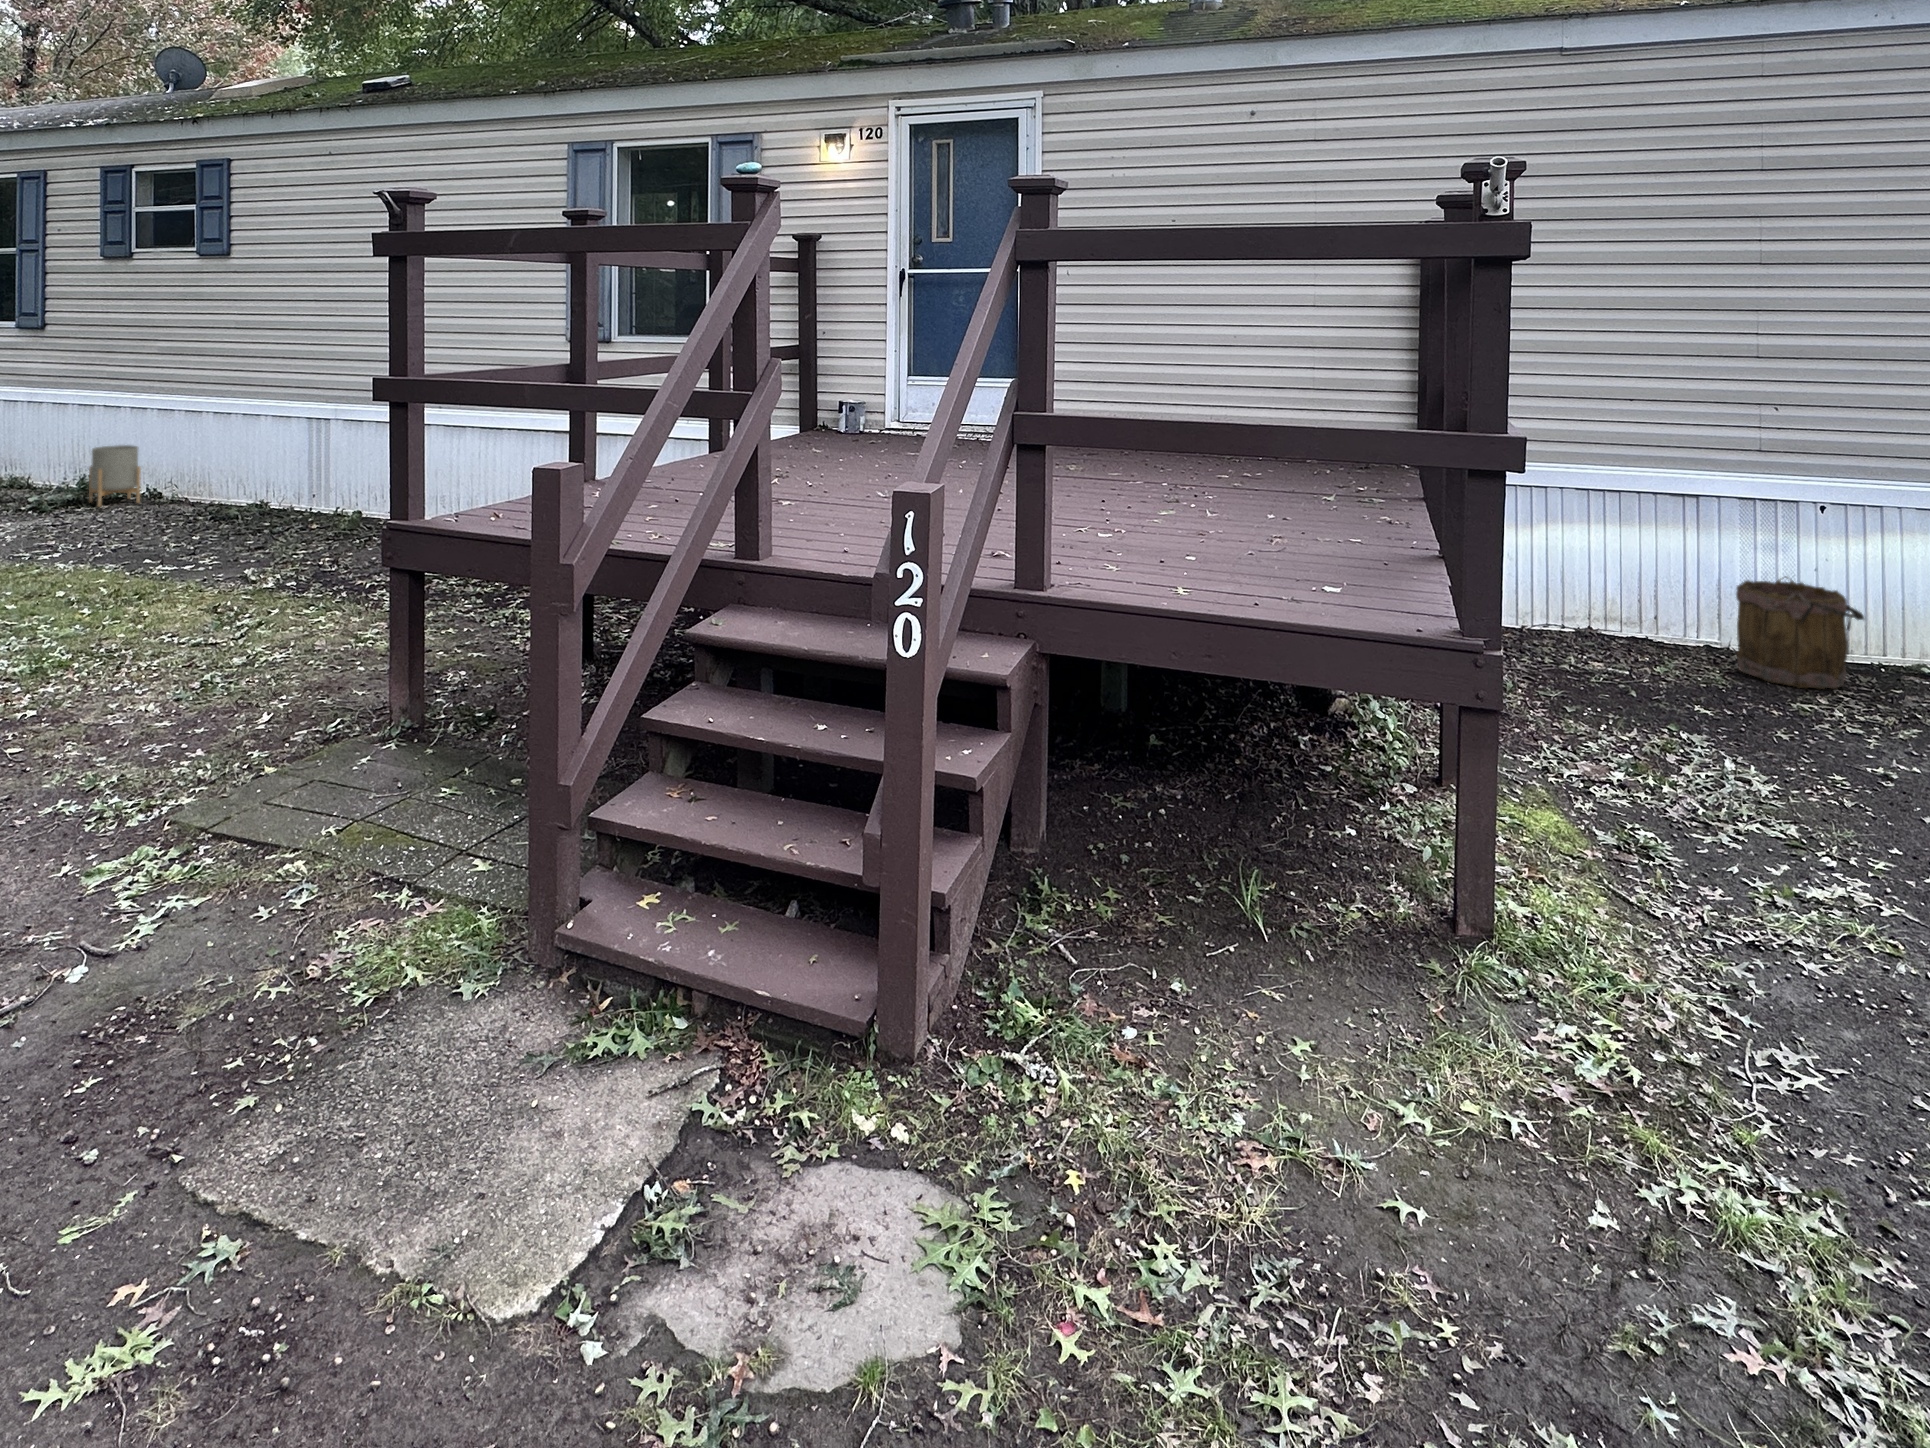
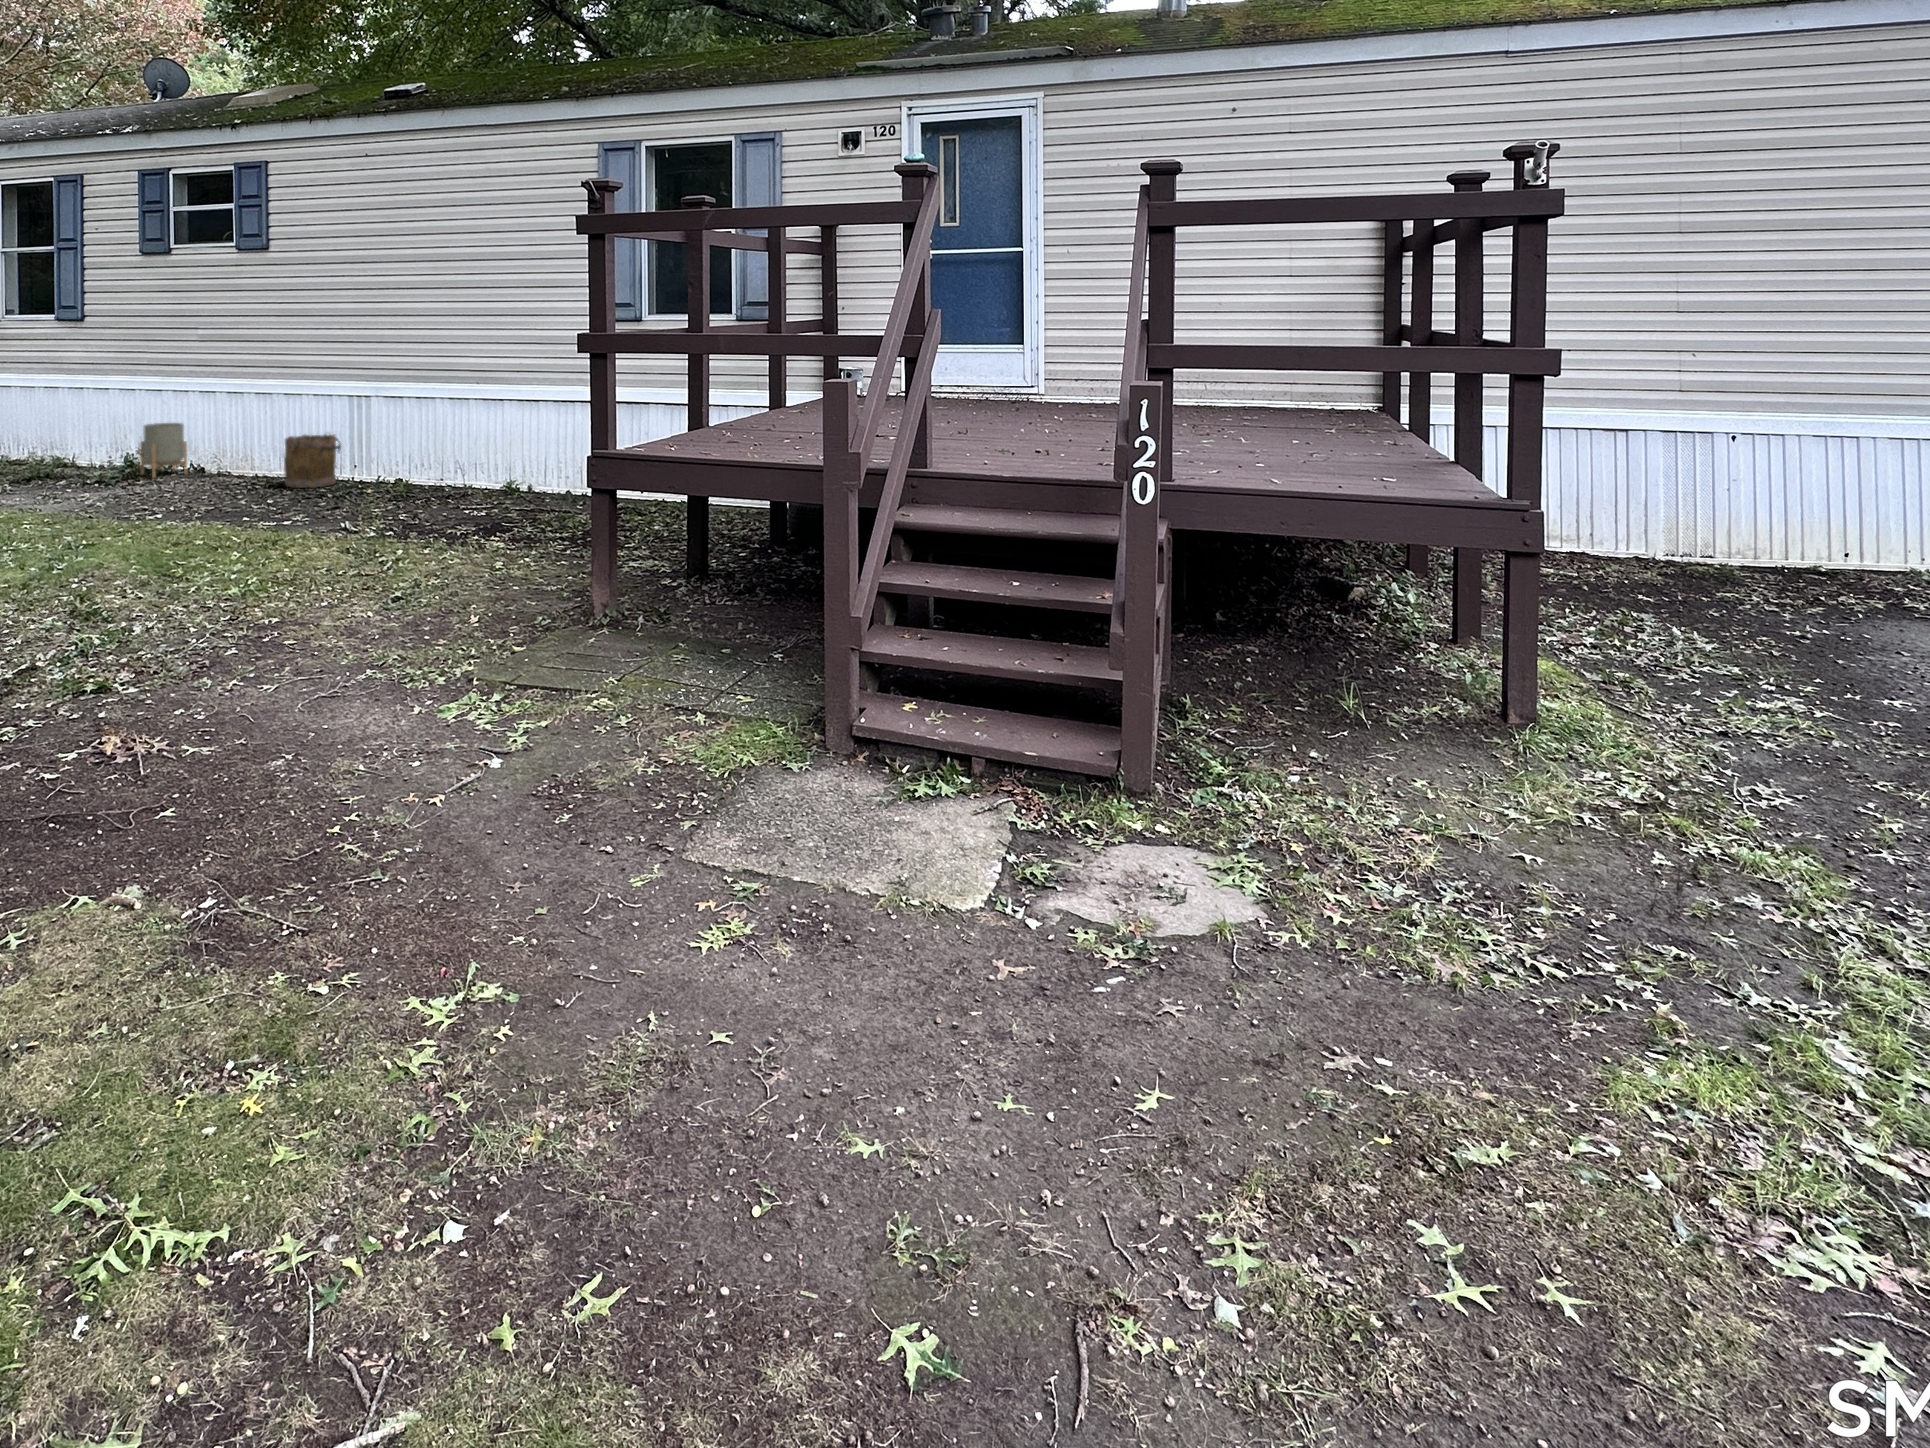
bucket: present [1736,577,1864,689] -> present [284,434,341,488]

